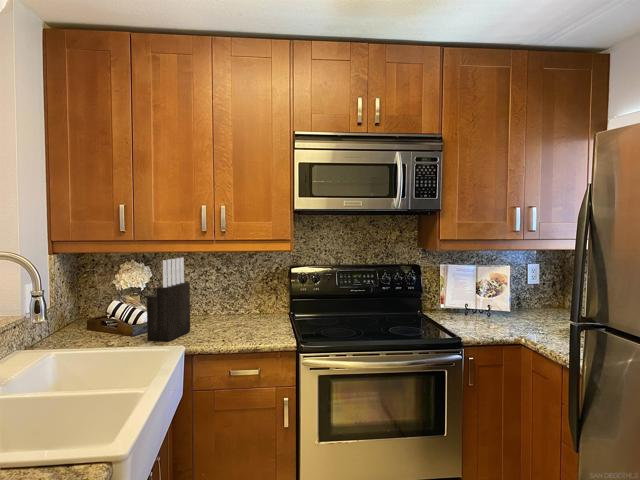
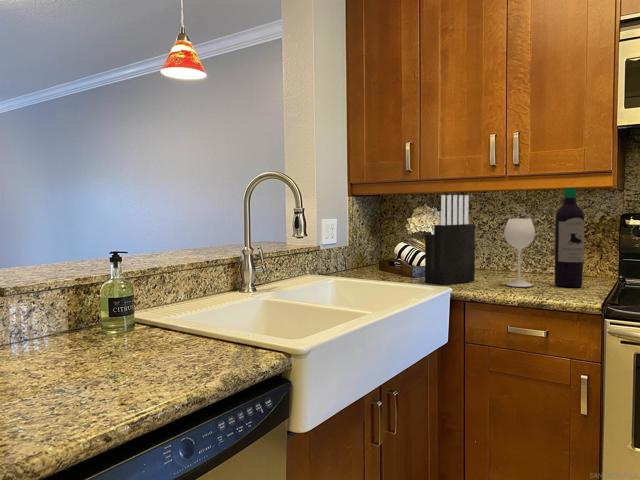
wine bottle: none [216,242,272,334] -> present [504,188,584,287]

